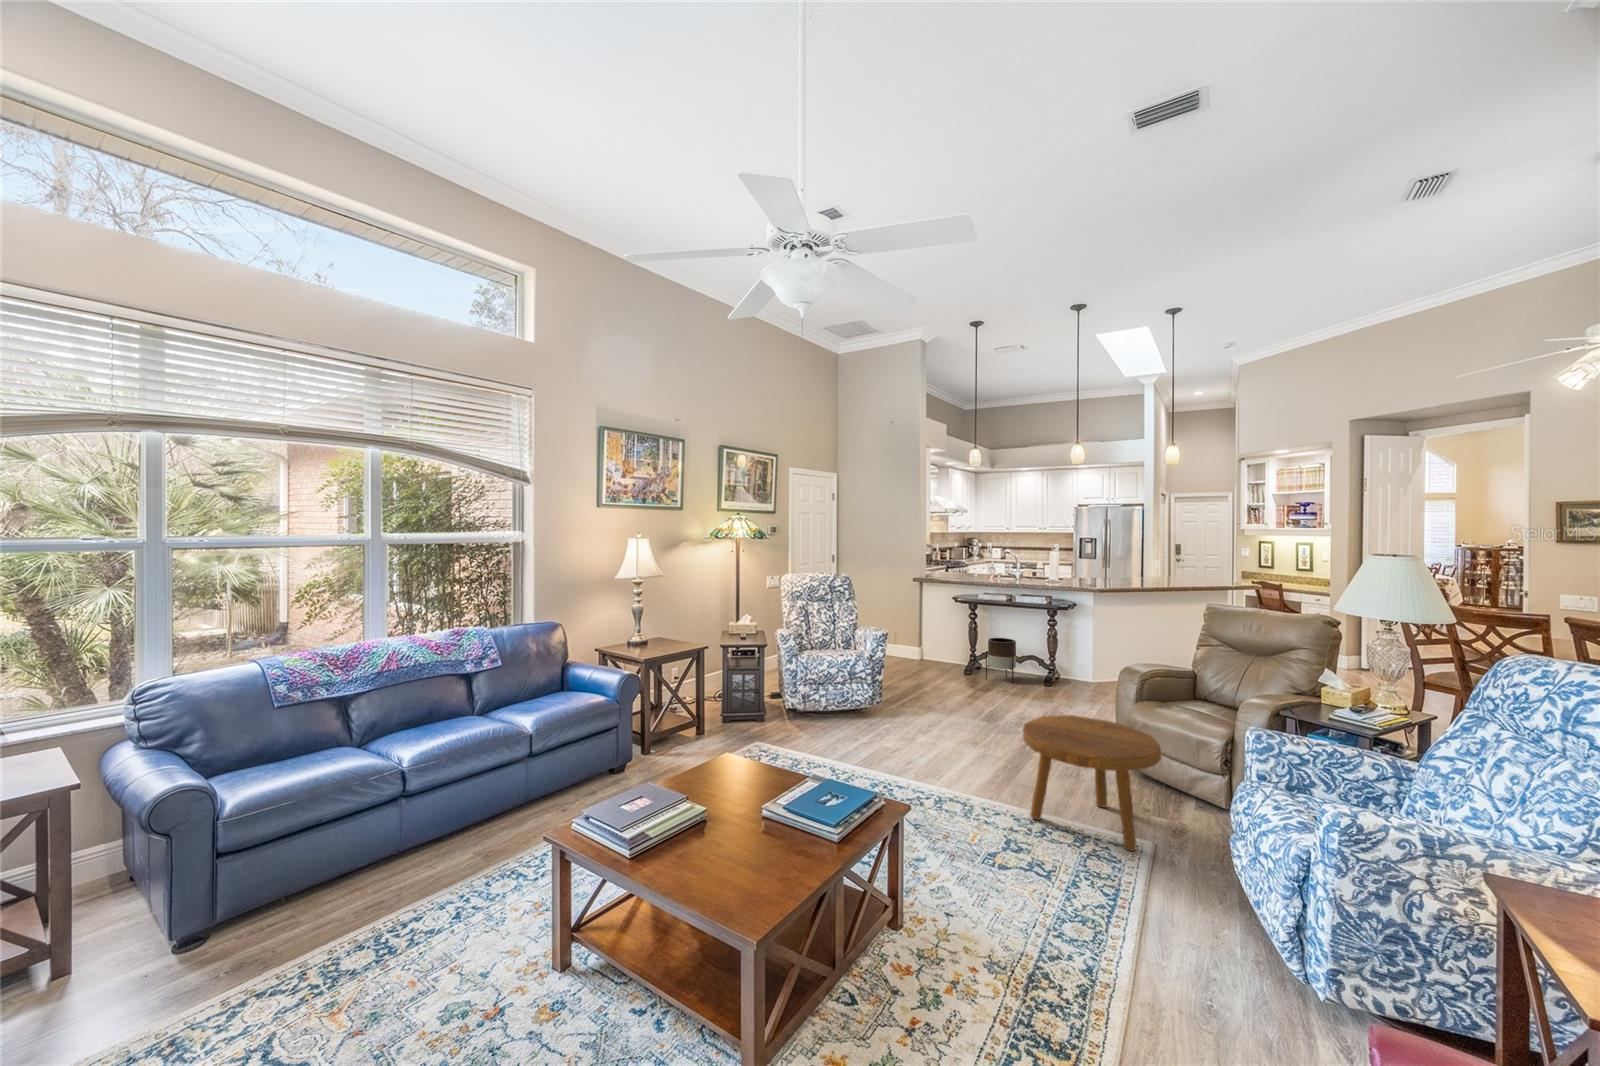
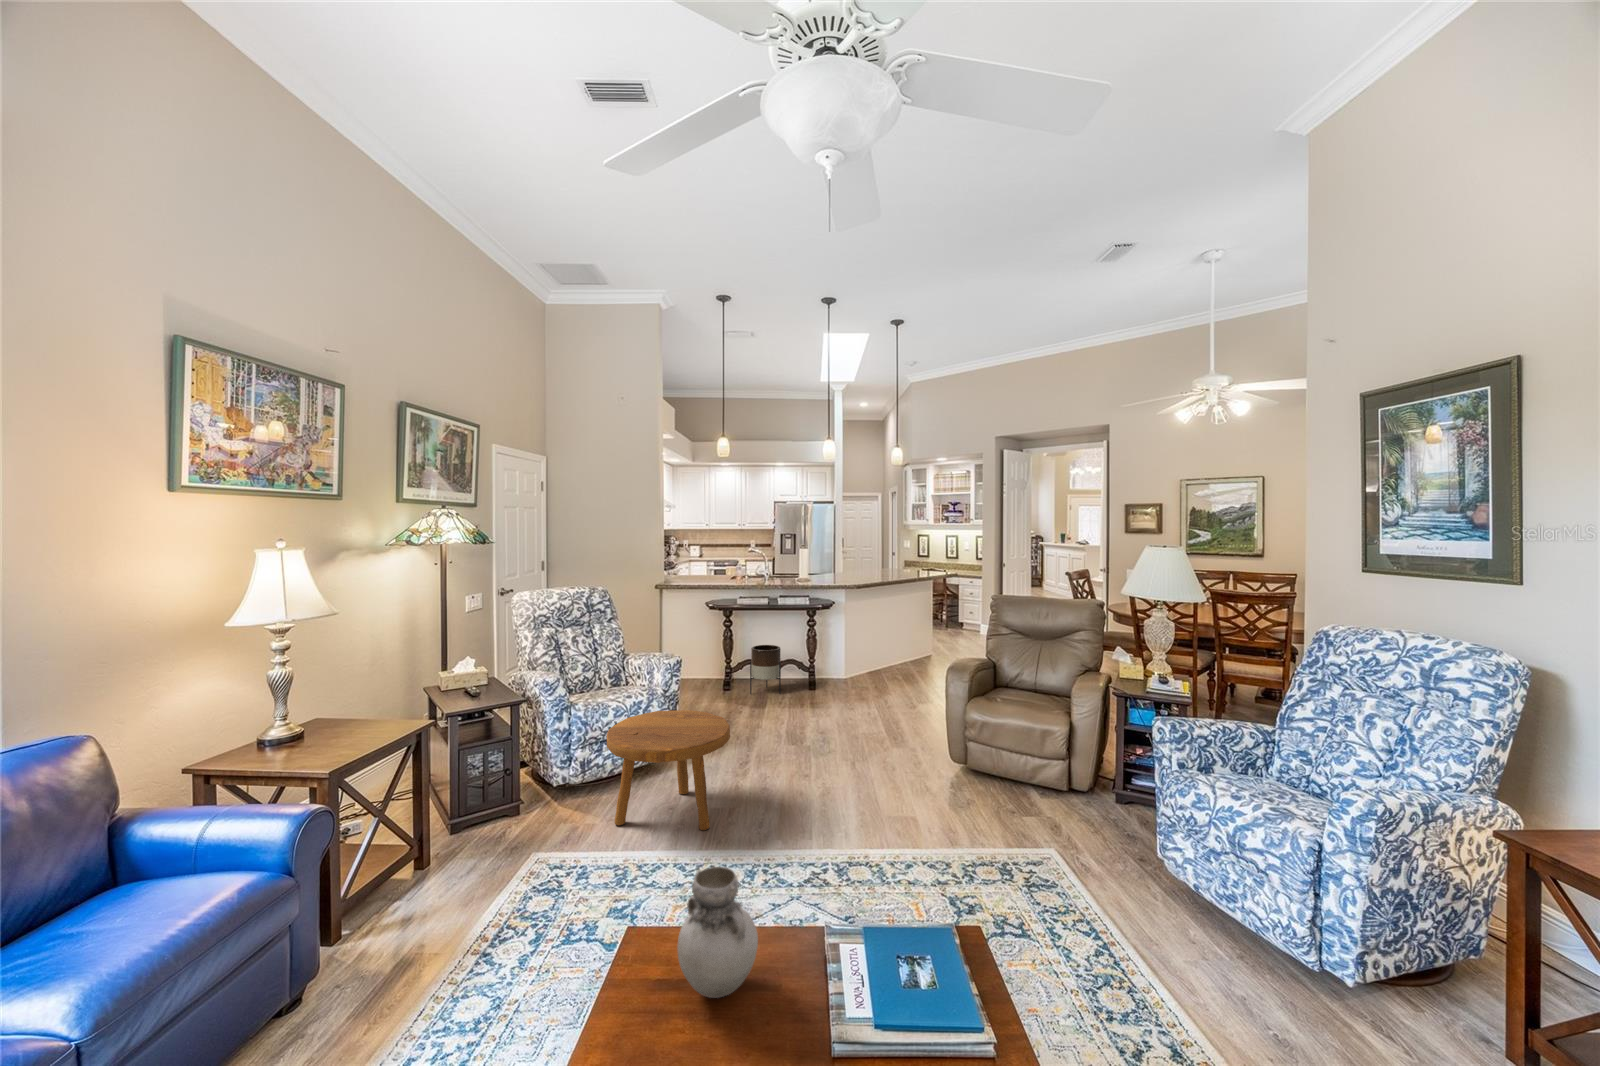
footstool: present [1023,715,1161,851] -> present [607,710,730,830]
vase: none [717,718,762,786] -> present [677,867,758,998]

